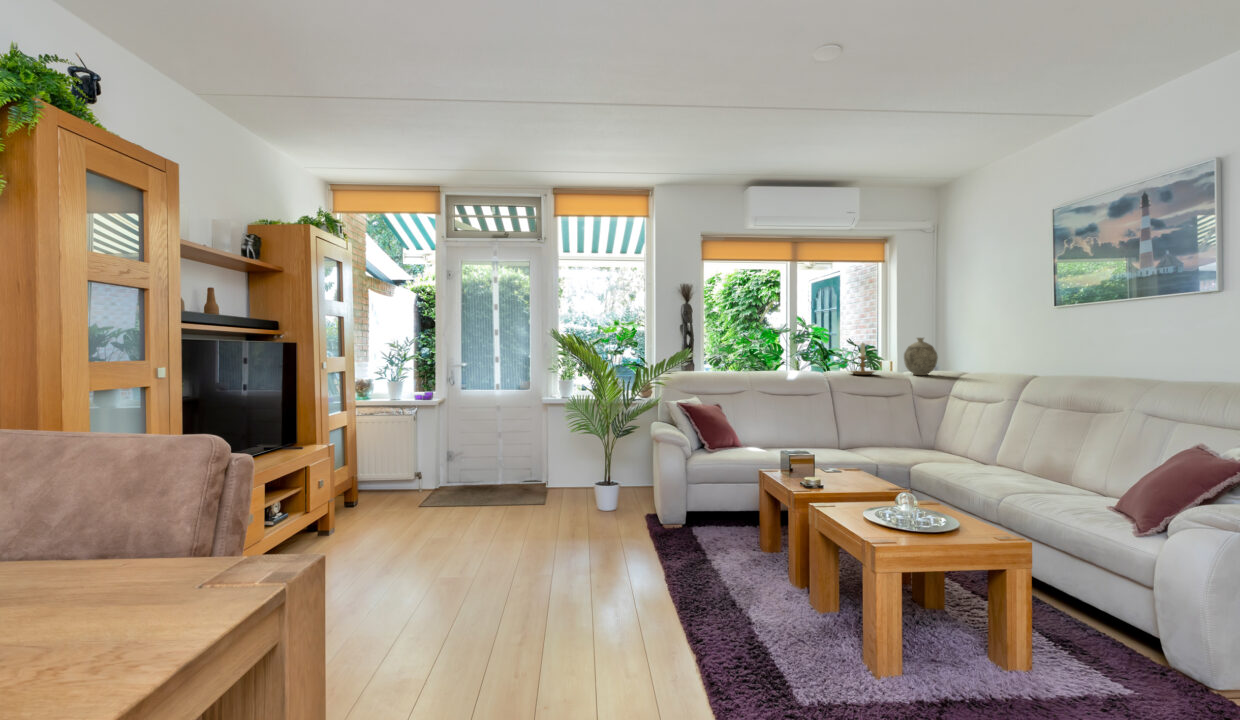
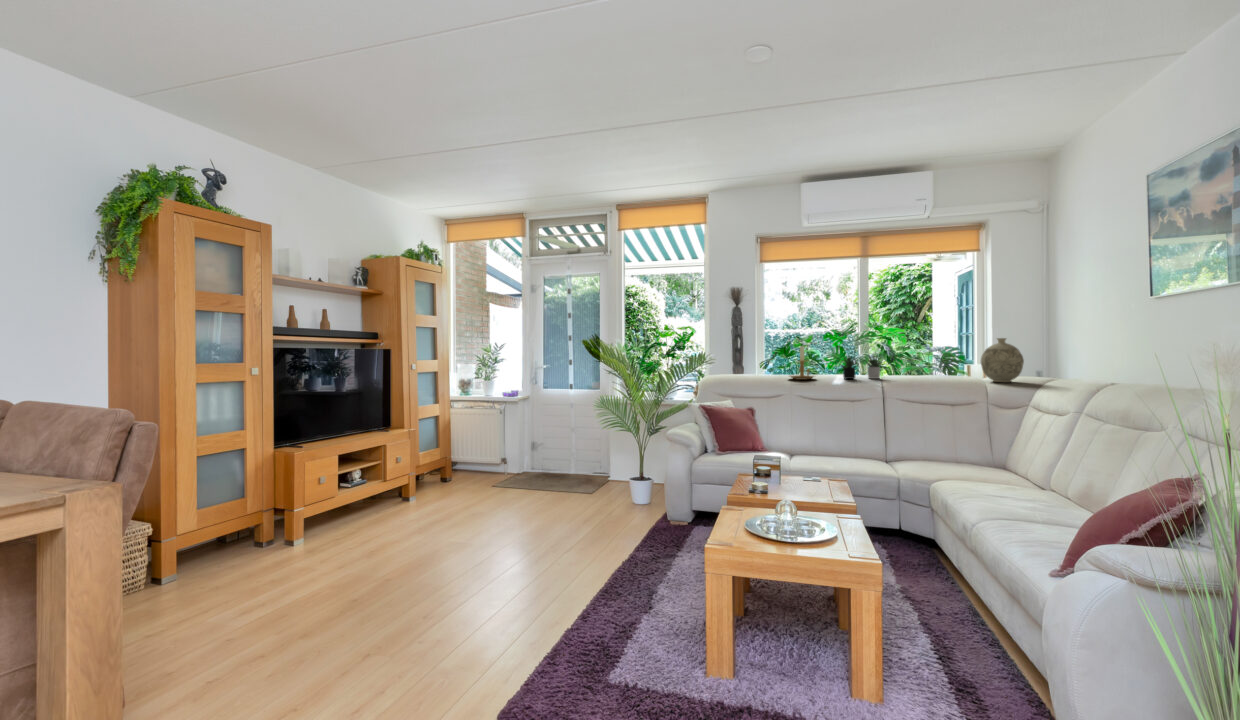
candle holder: present [851,343,875,375] -> present [791,346,814,380]
succulent plant: none [786,348,825,374] -> present [840,354,882,379]

